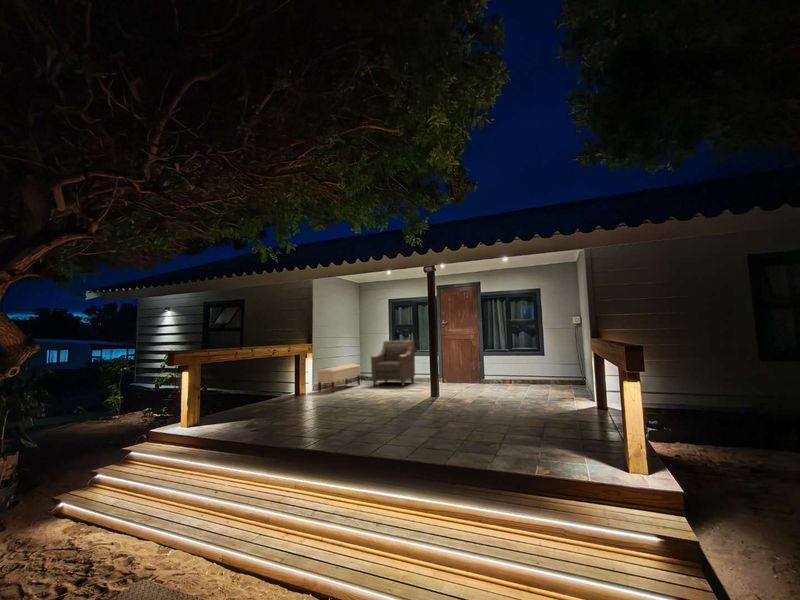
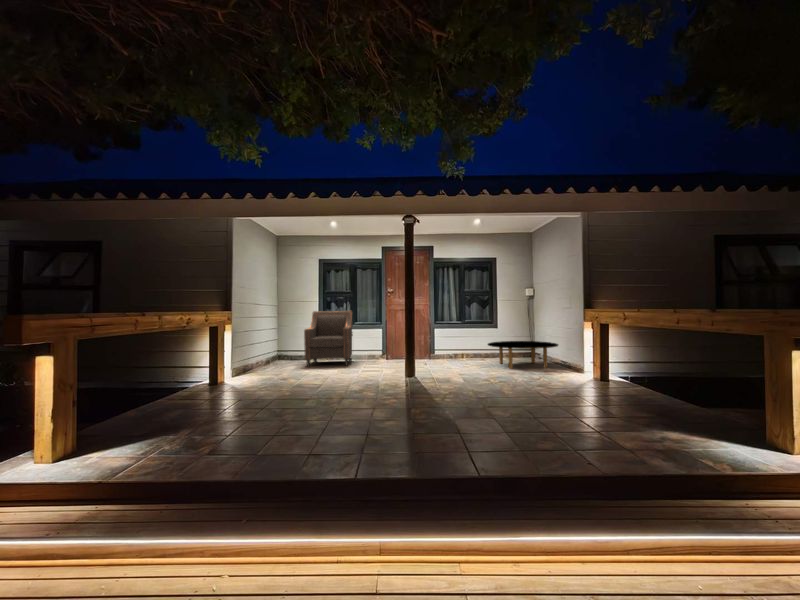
bench: present [317,364,360,393] -> none [238,340,287,377]
coffee table: none [517,370,587,400] -> present [488,341,558,369]

